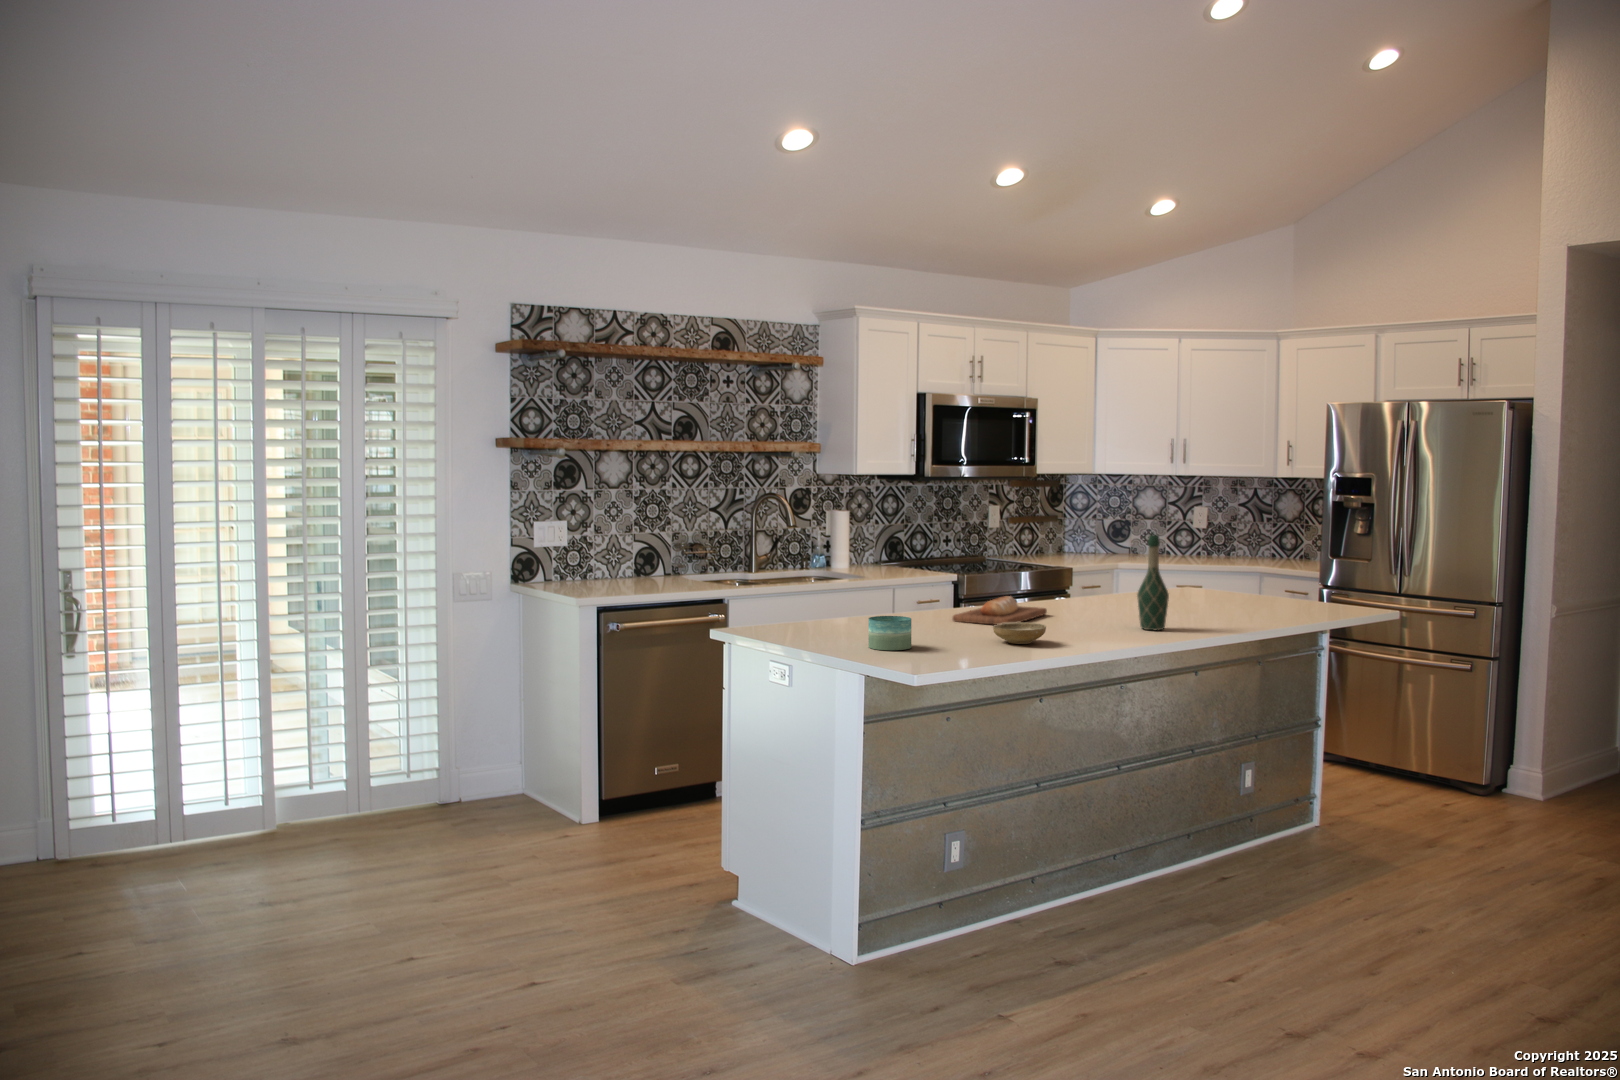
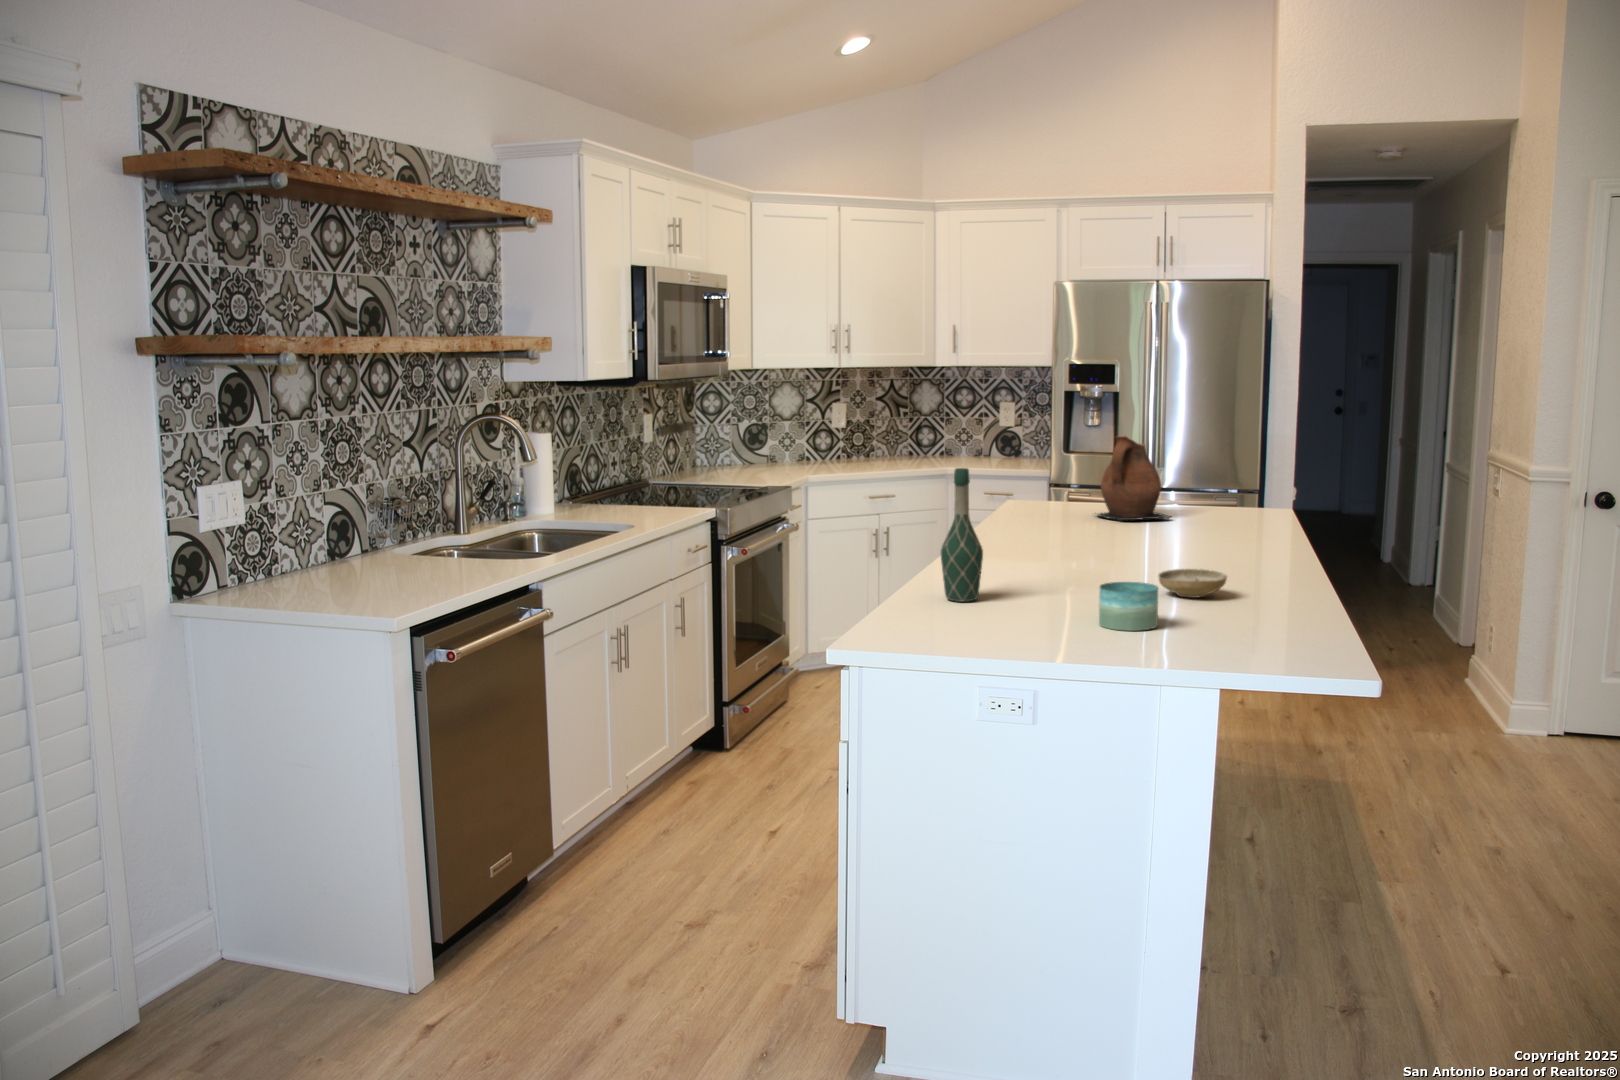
ceramic pitcher: none [1208,531,1272,609] -> present [1097,436,1171,520]
wine bottle: present [1137,535,1169,630] -> present [941,468,983,602]
bread loaf: present [953,596,1047,625] -> none [984,536,1093,577]

